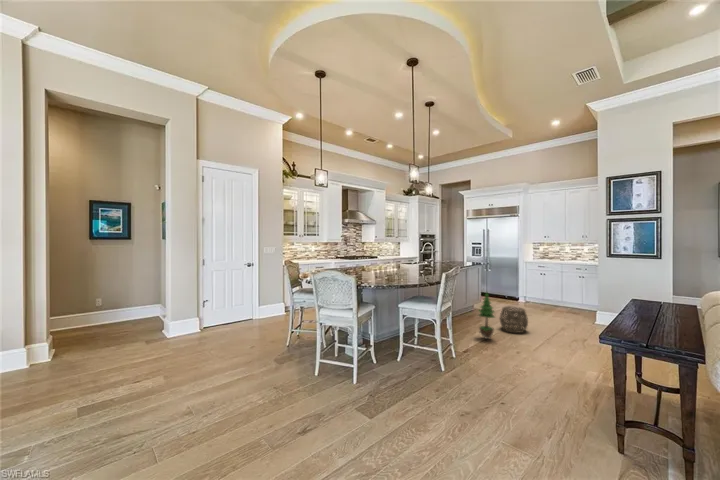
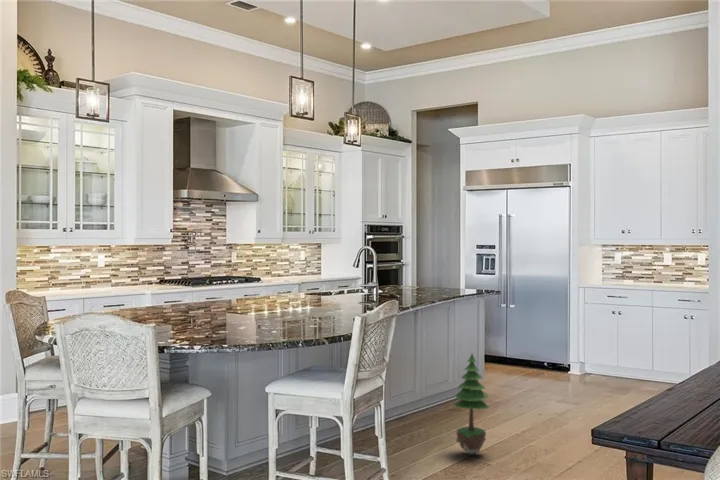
woven basket: present [500,307,528,333] -> none [506,384,563,441]

